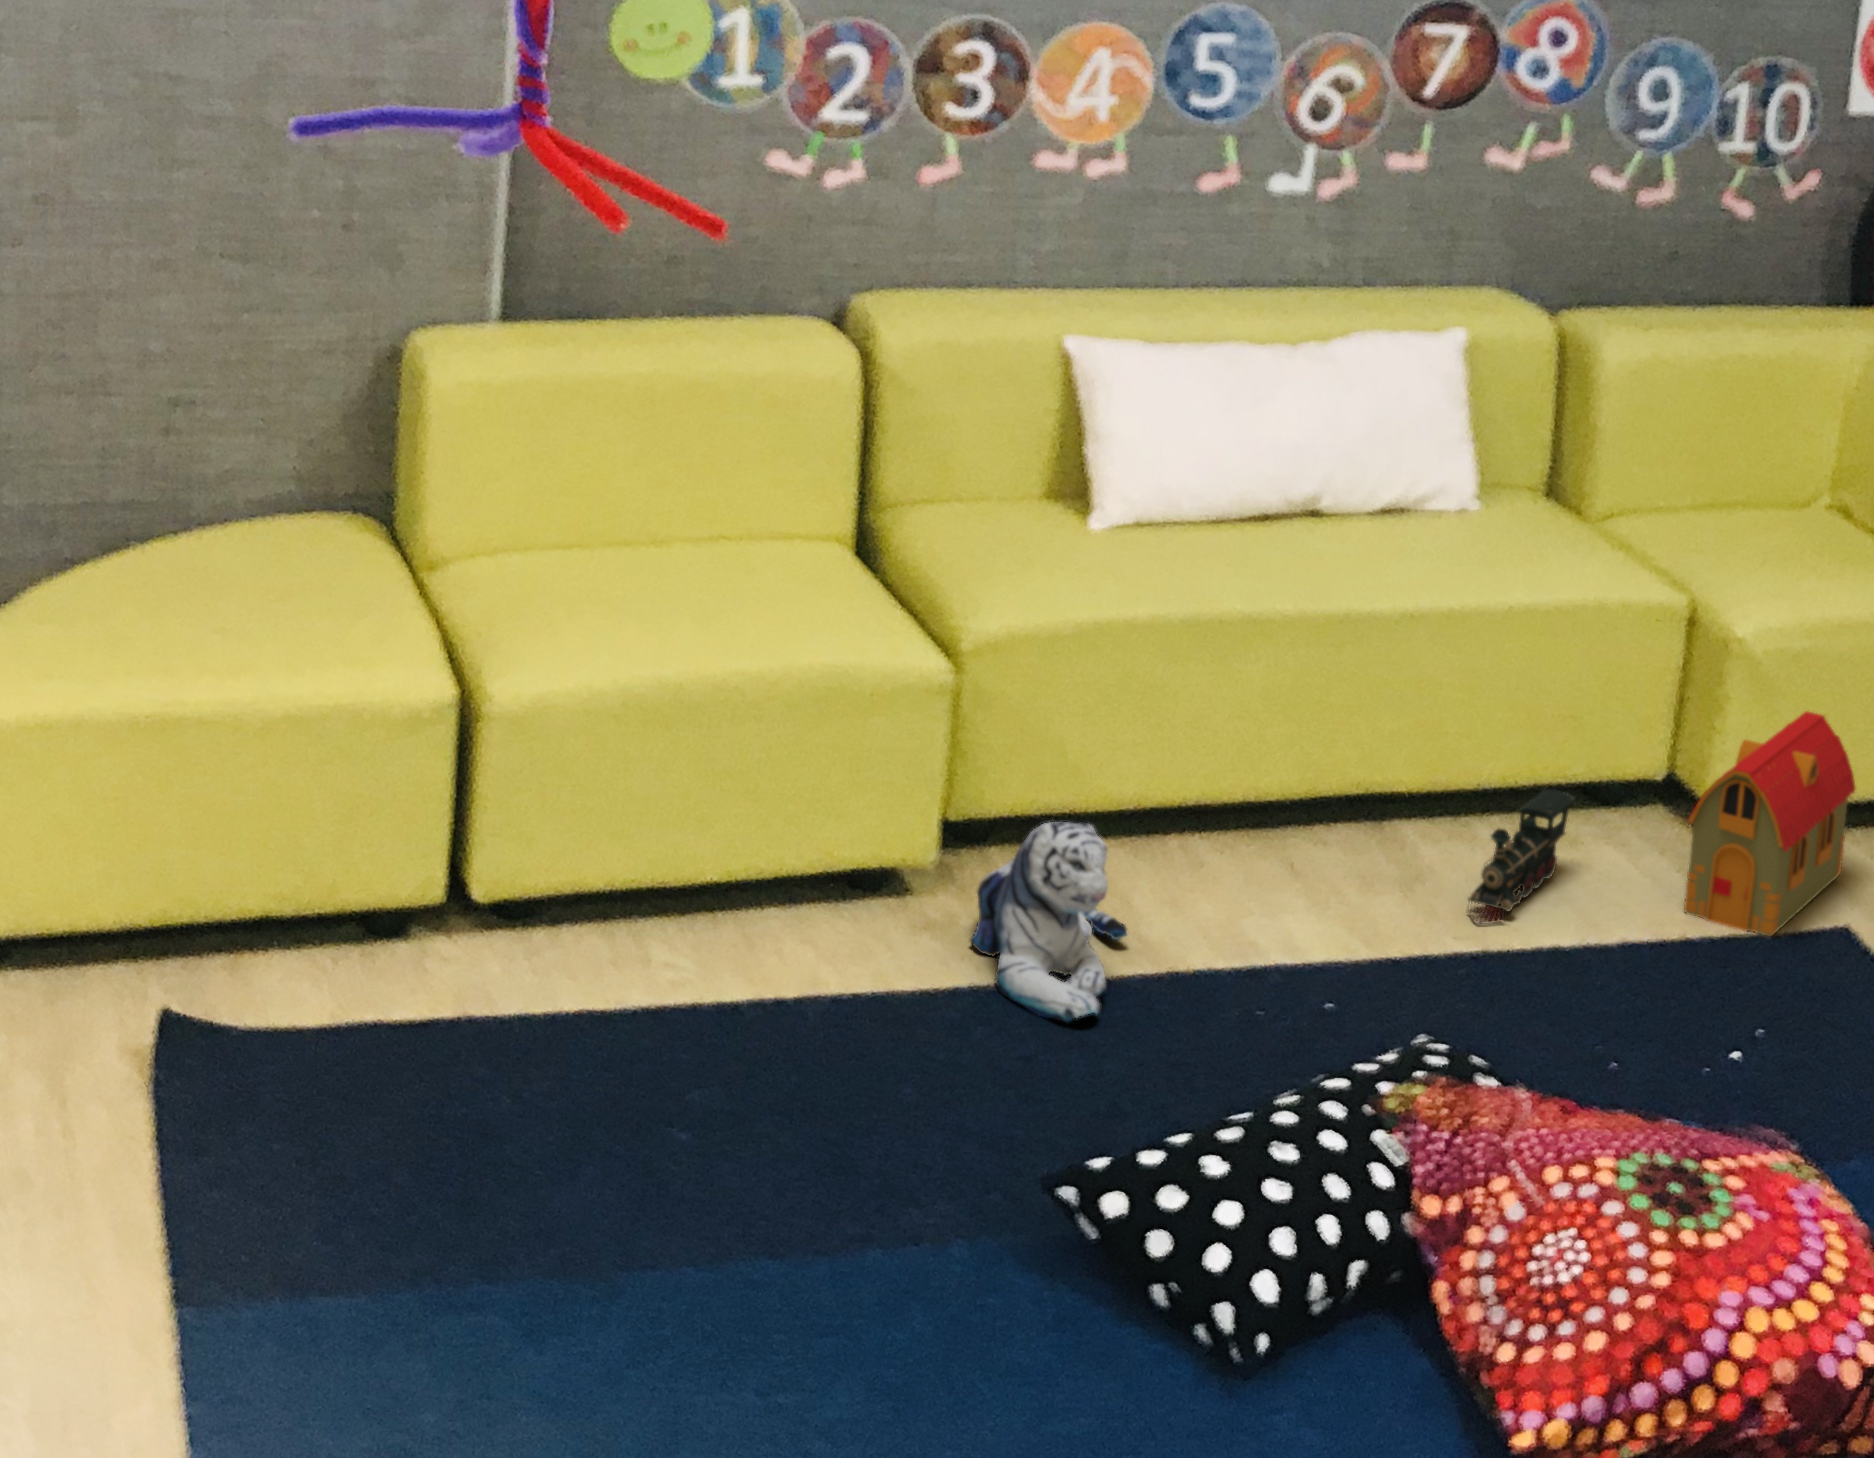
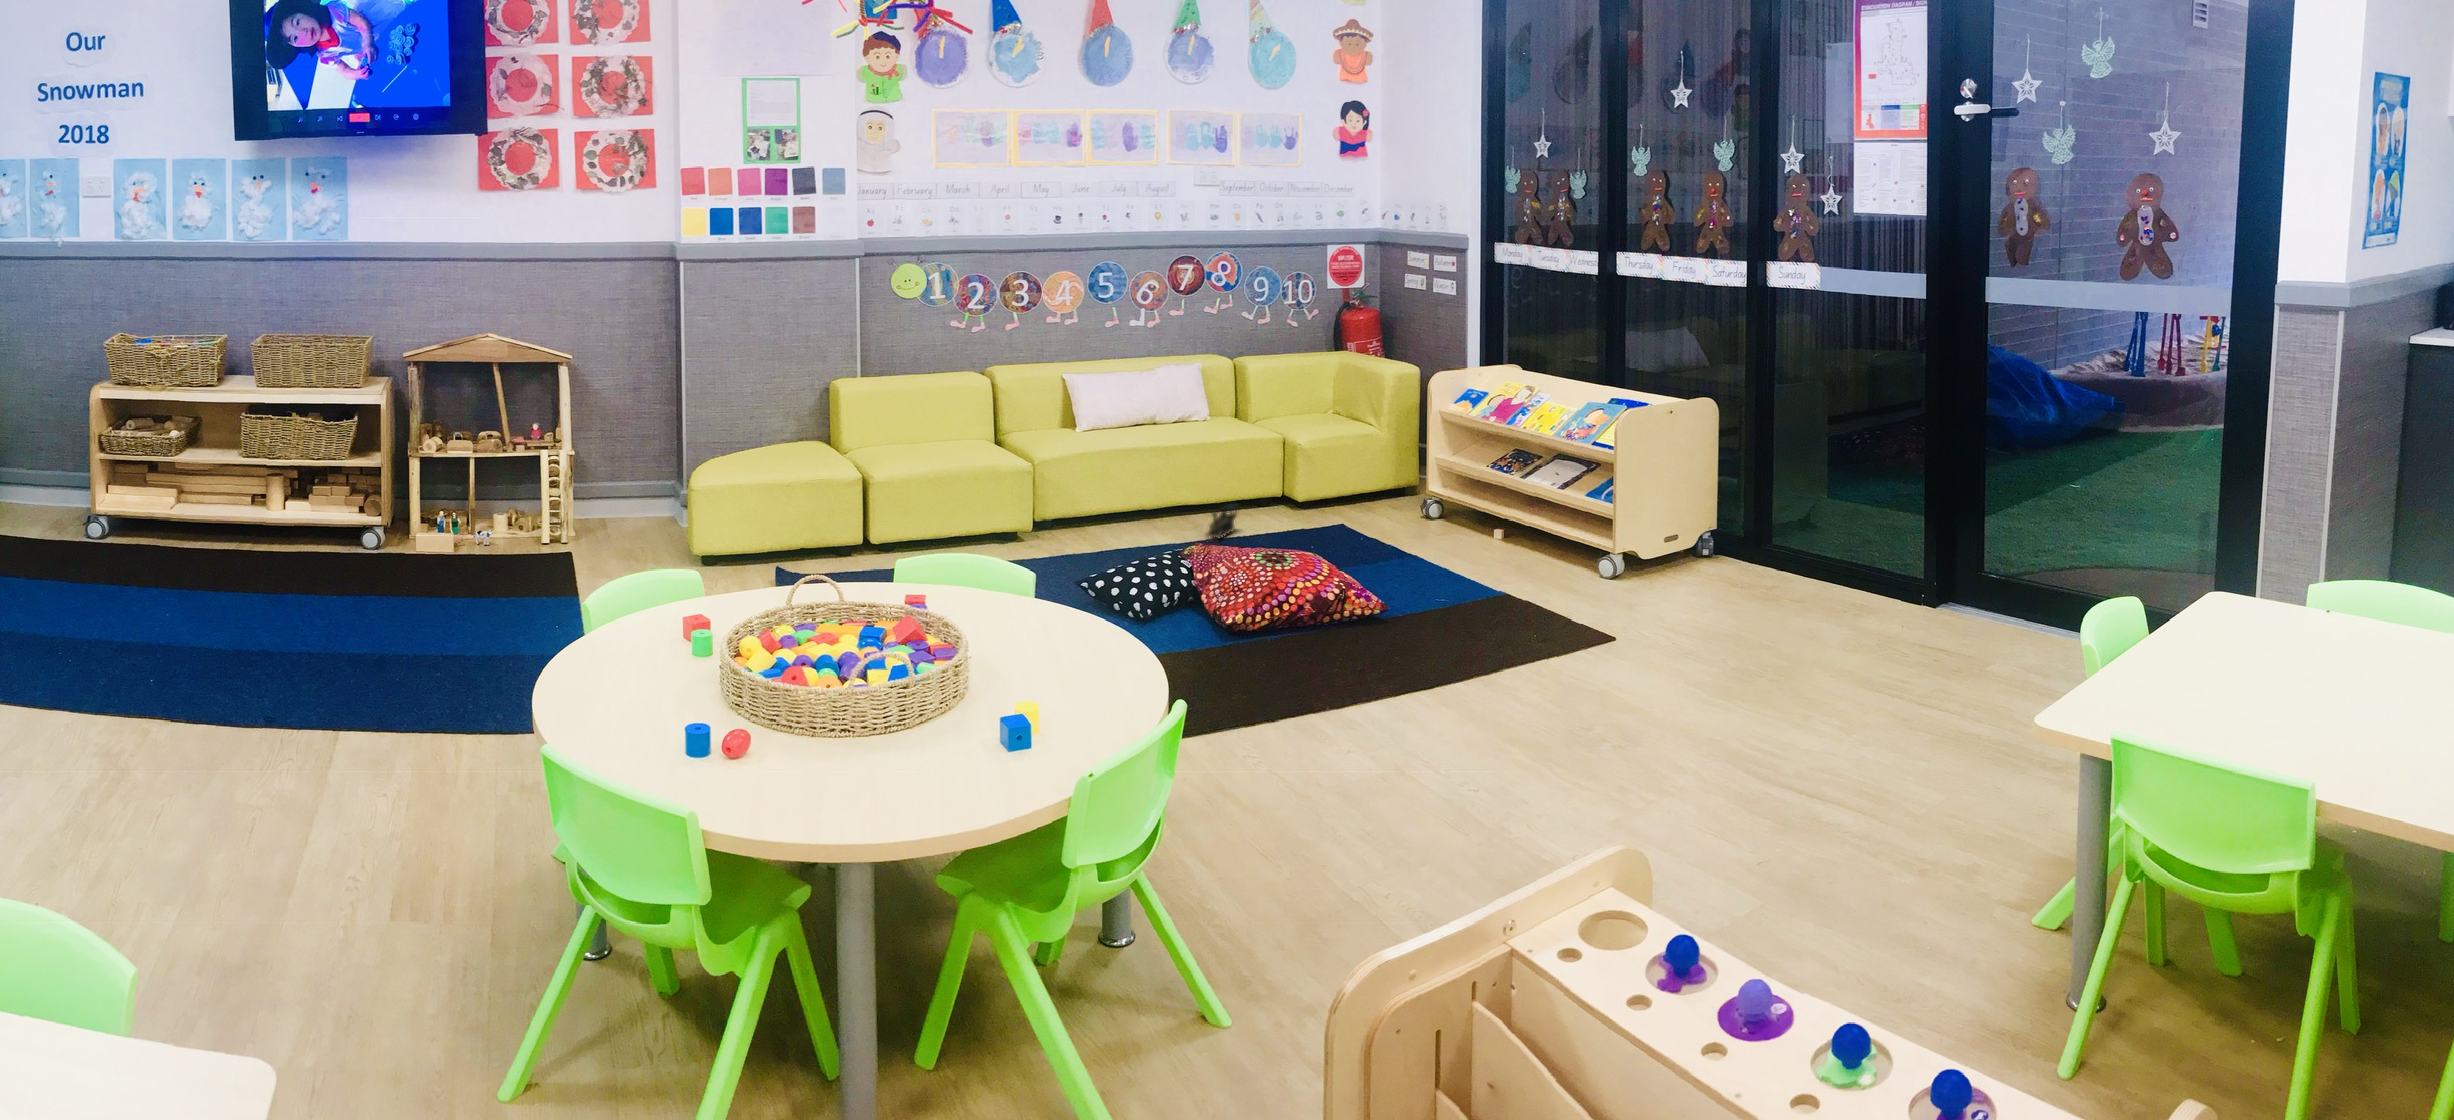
toy house: present [1684,711,1855,936] -> none [1278,474,1336,542]
plush toy: present [970,822,1127,1022] -> none [1045,507,1096,565]

